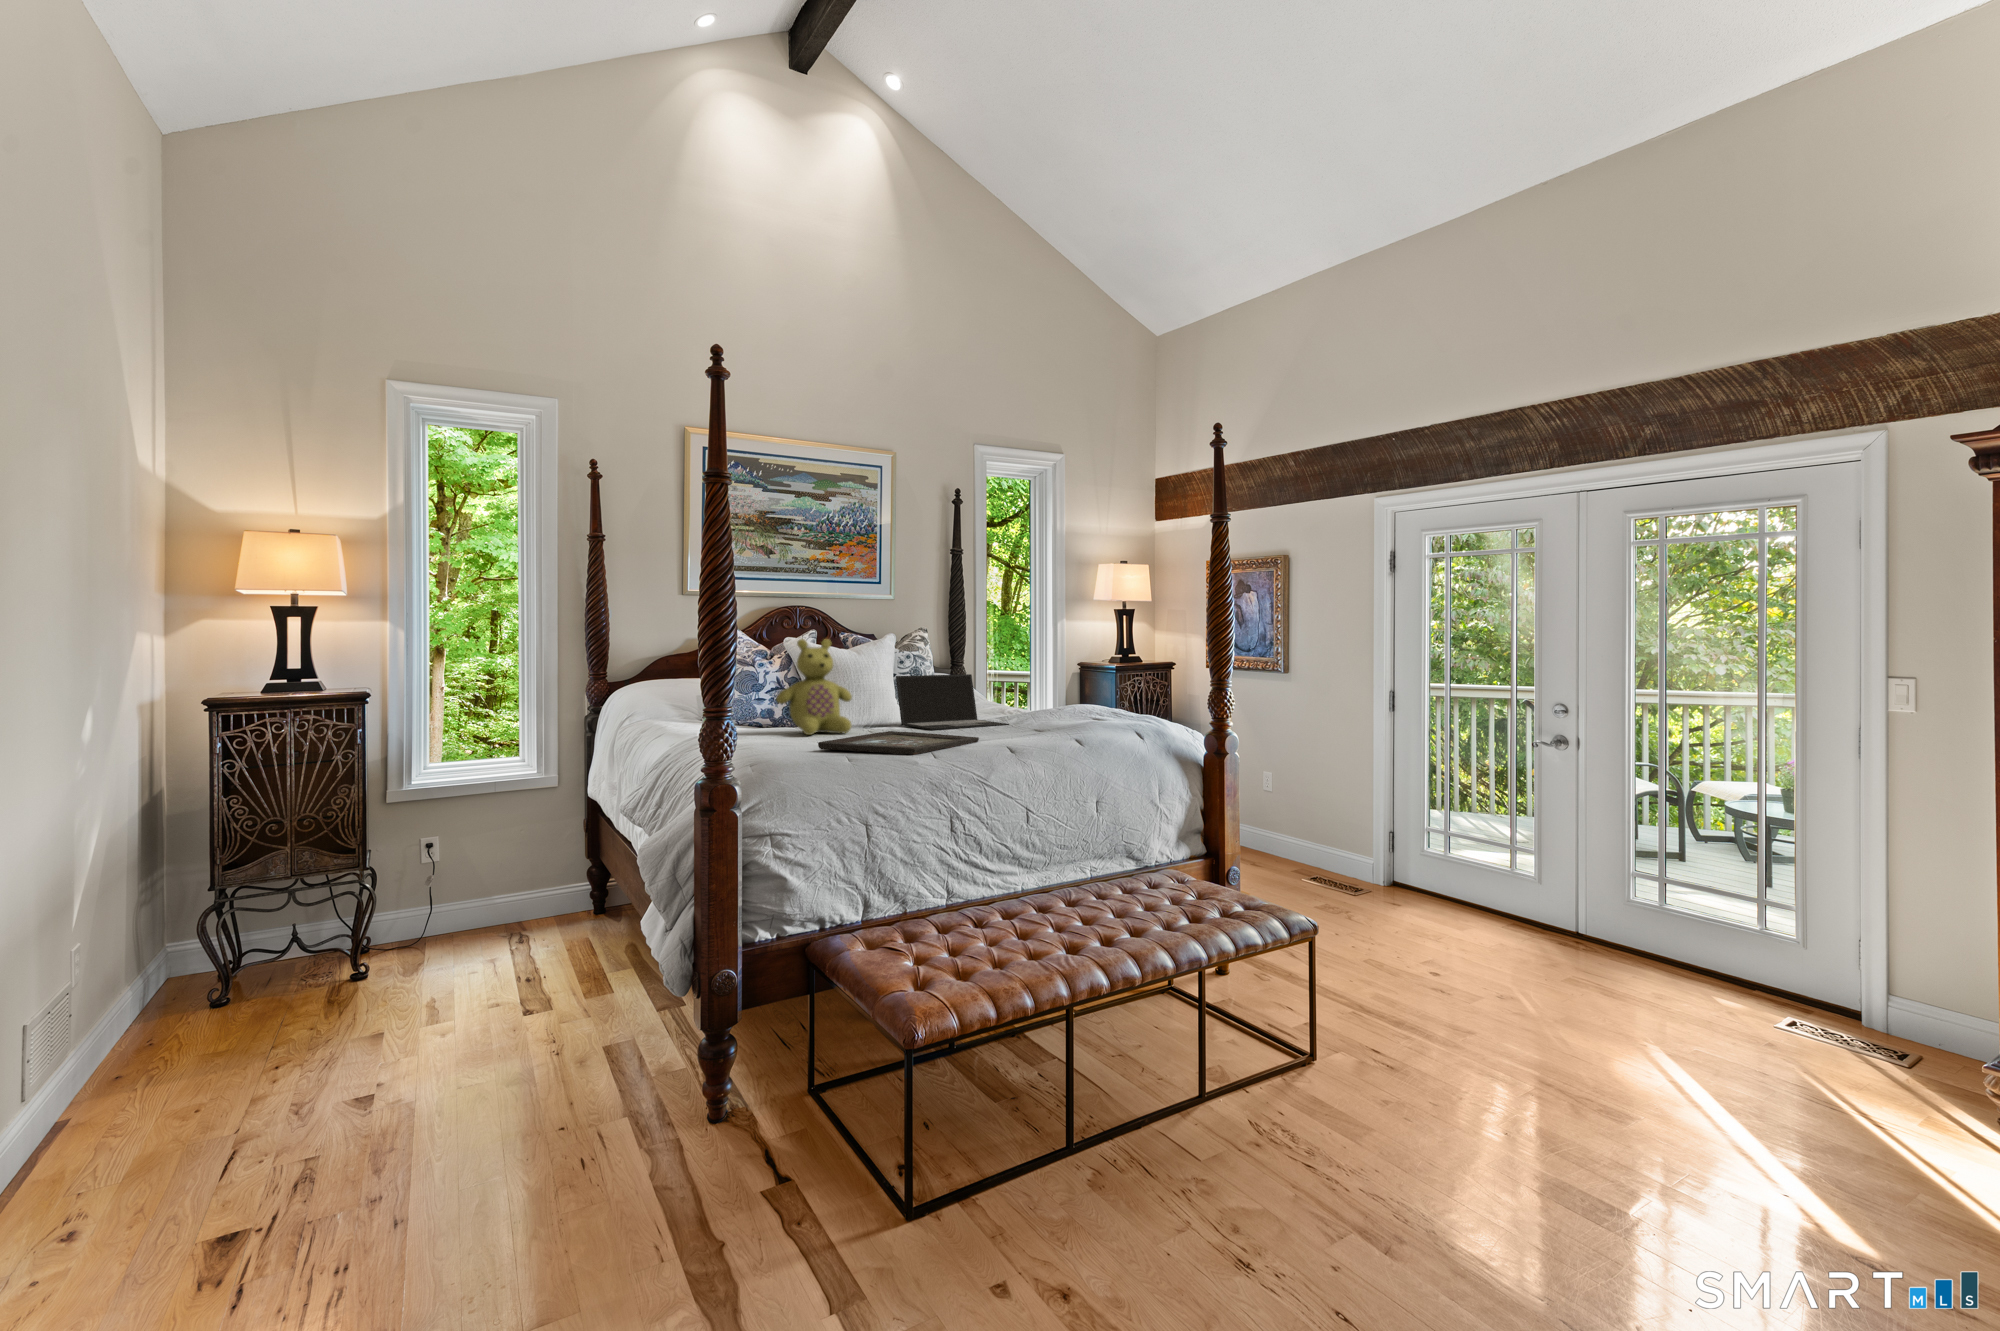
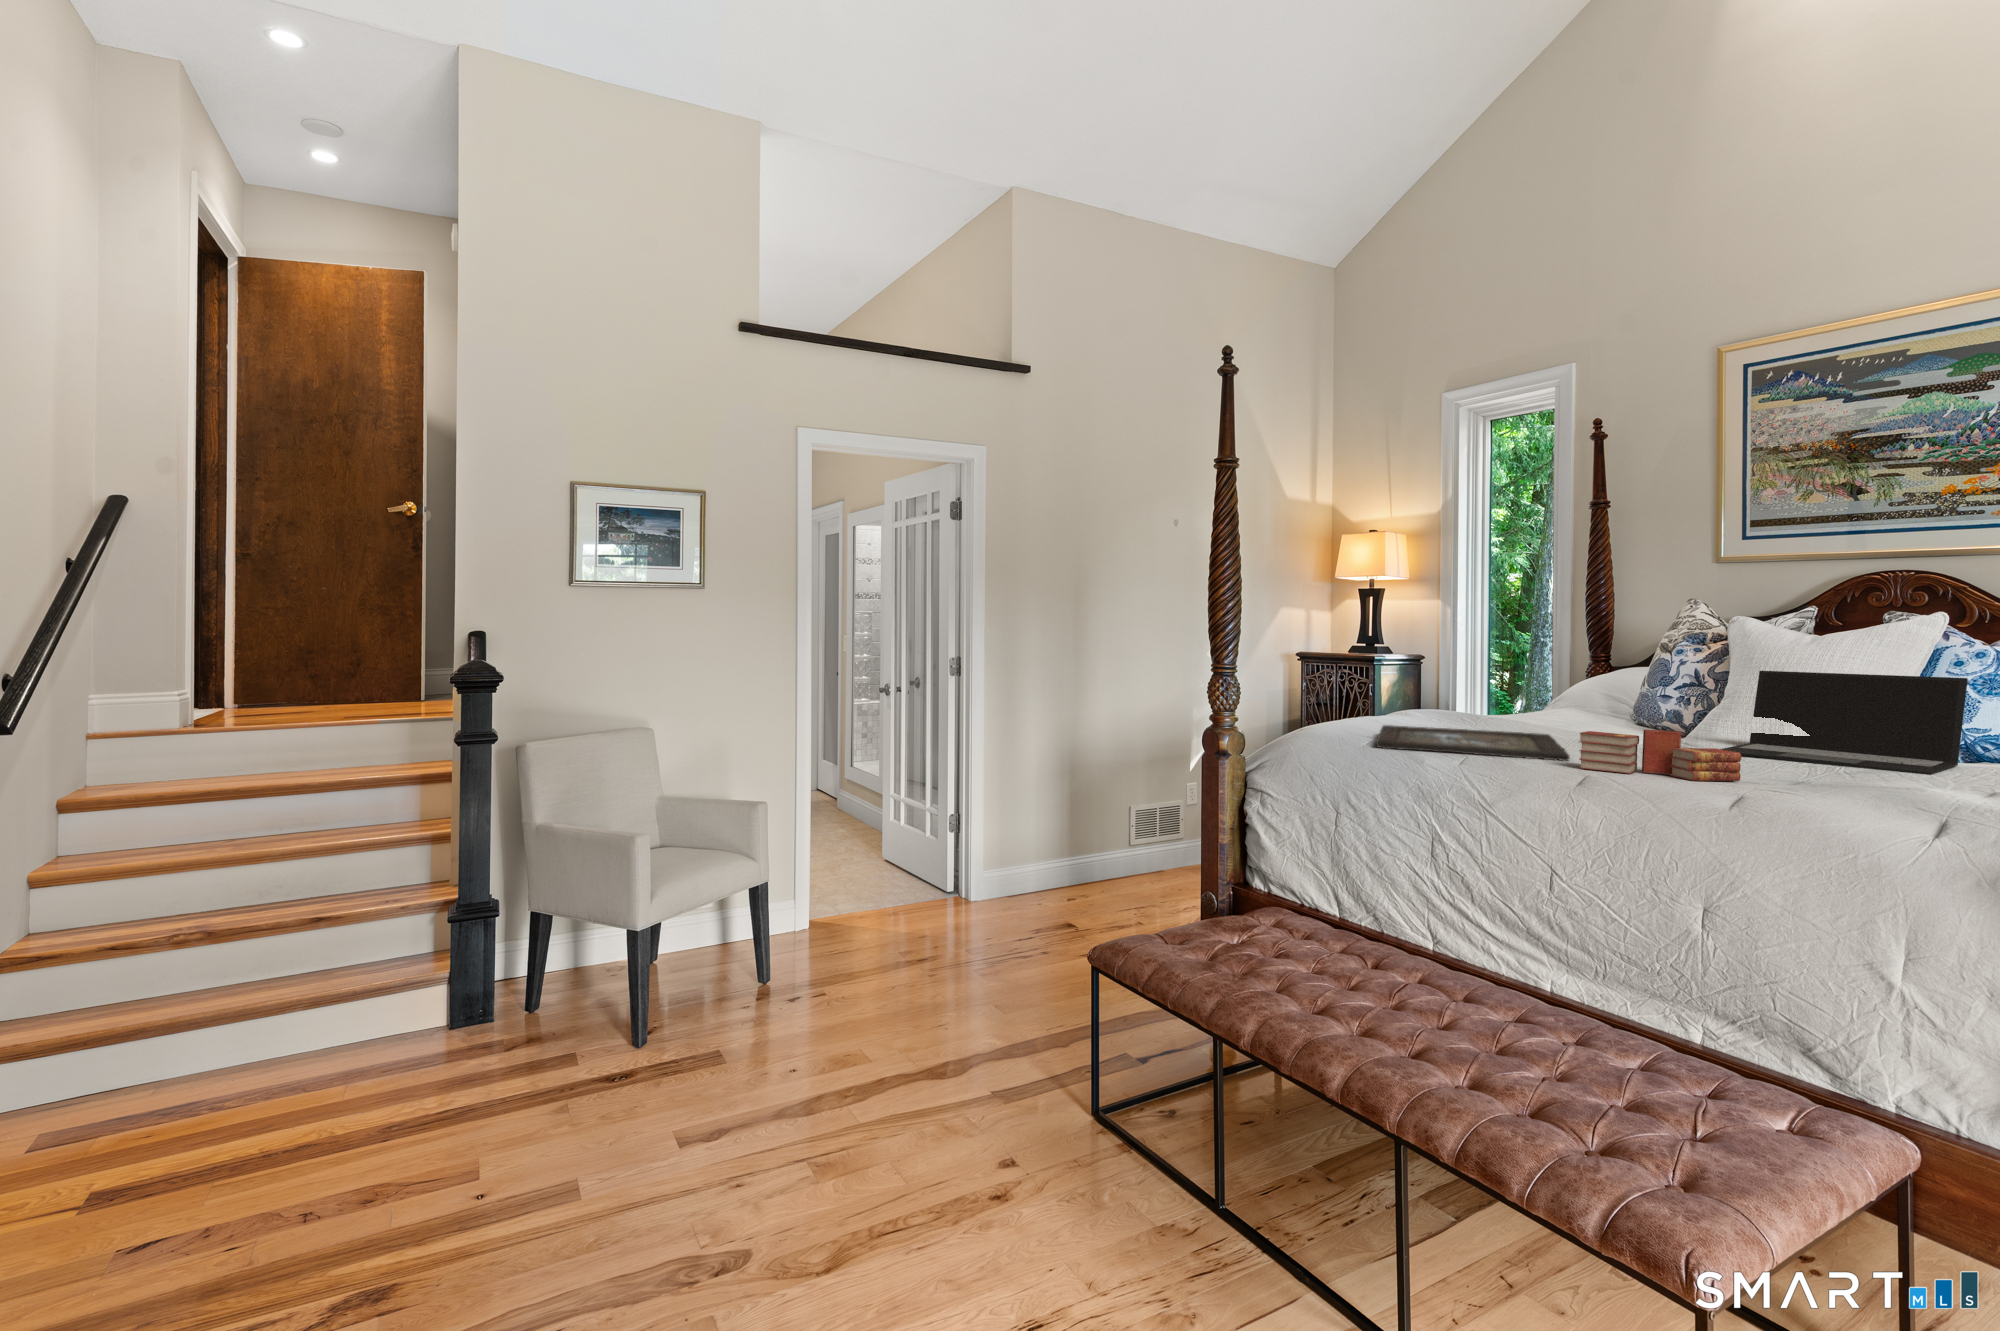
stuffed bear: present [776,639,852,735] -> none [1532,615,1653,737]
book: none [1003,712,1057,742] -> present [1579,730,1741,781]

